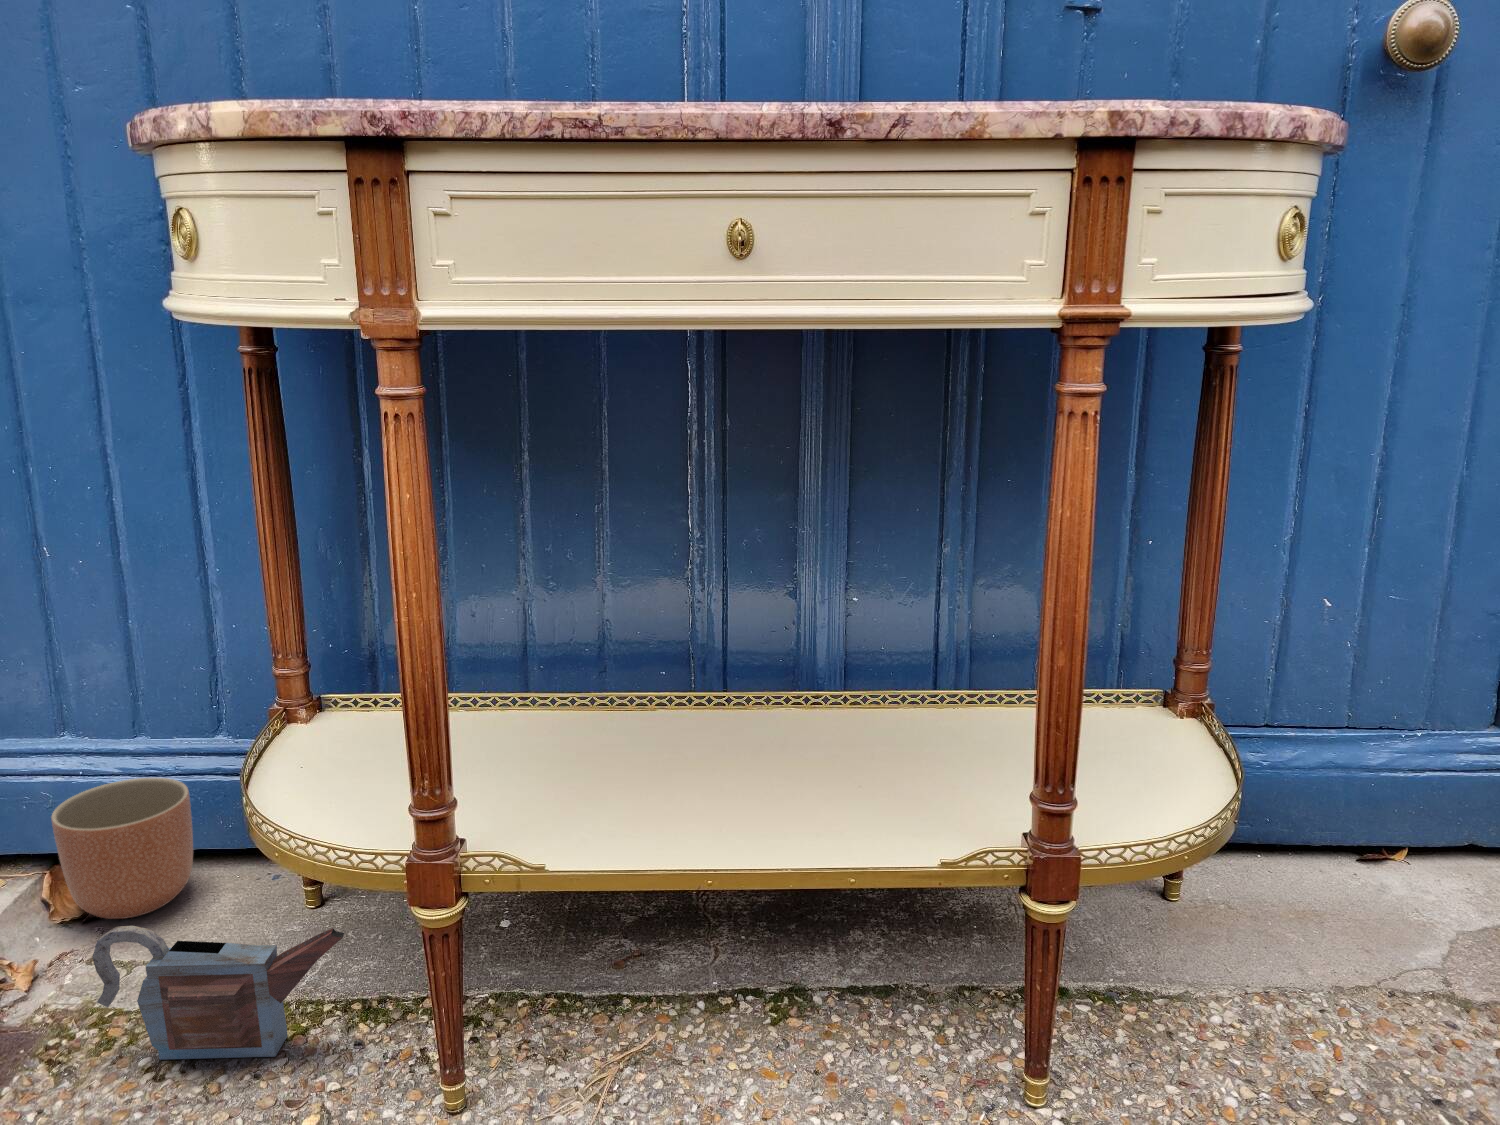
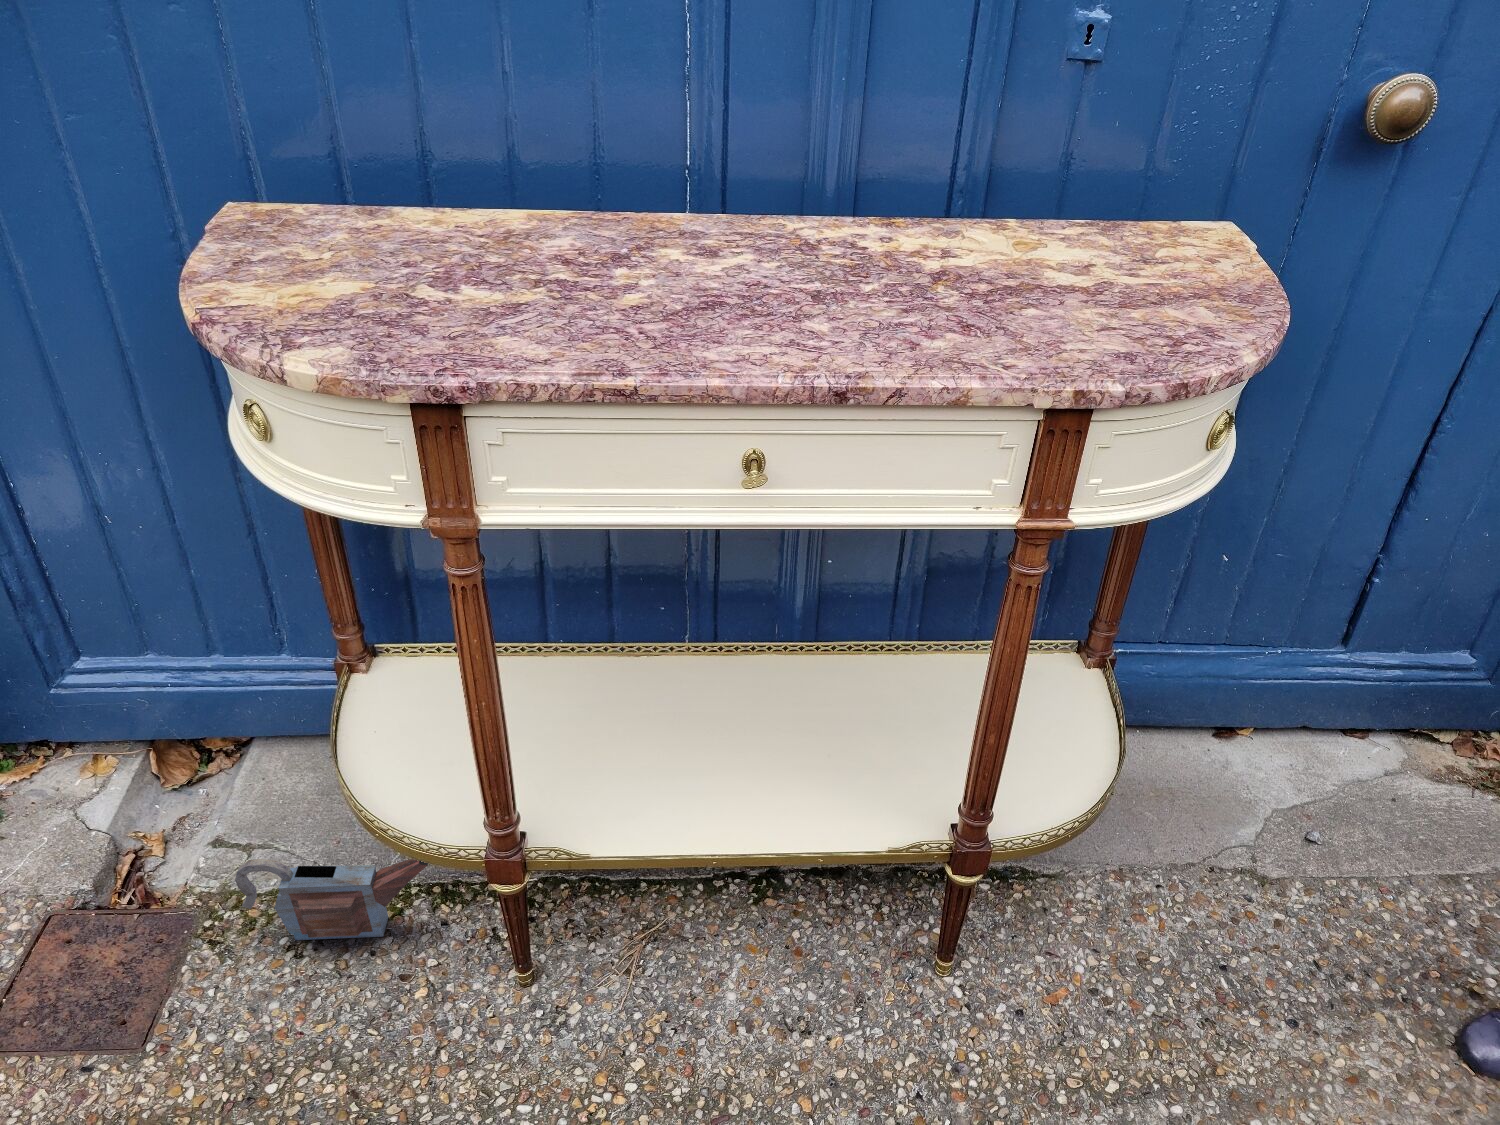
planter: present [51,777,193,919] -> none [158,683,276,802]

